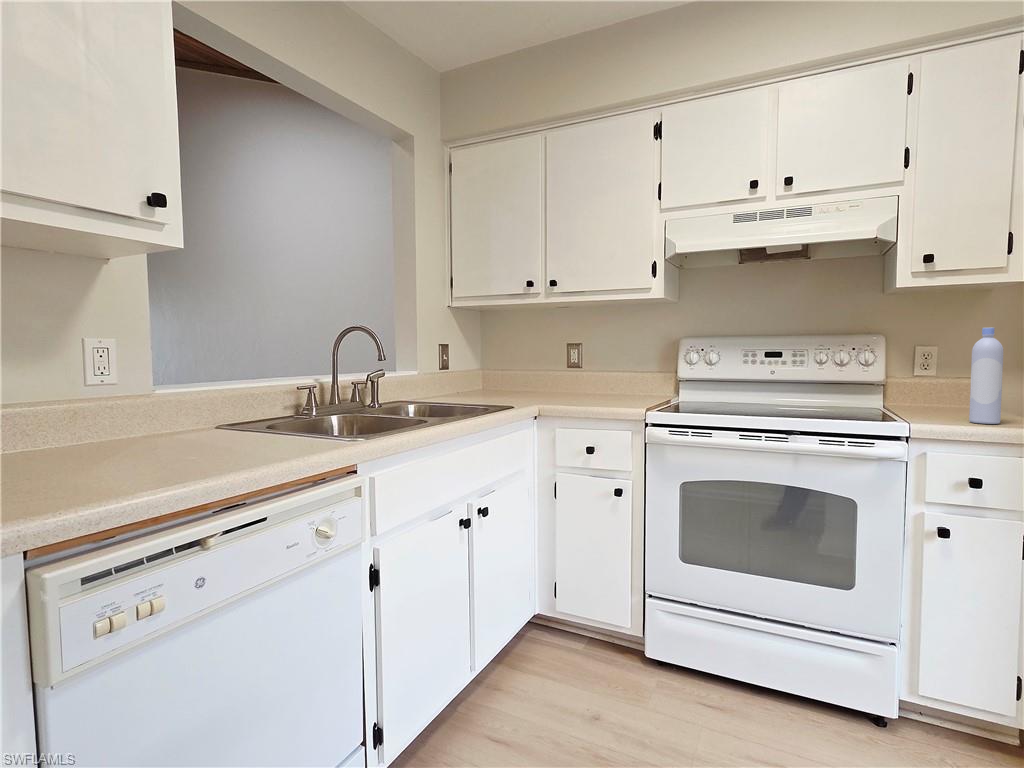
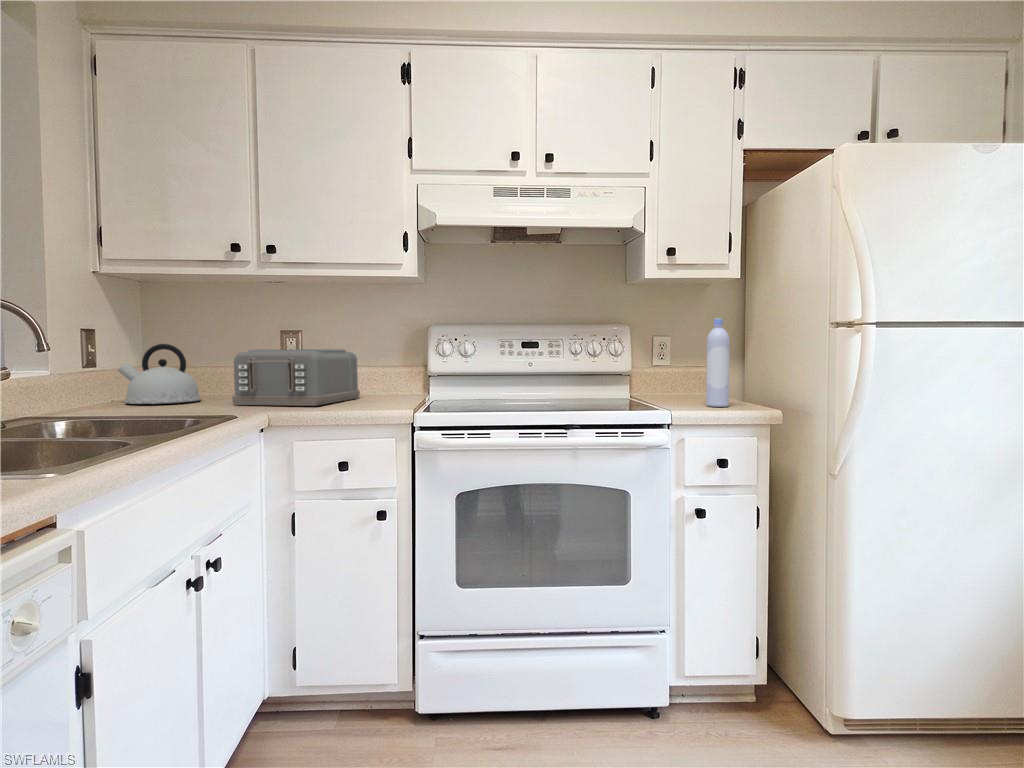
kettle: none [461,354,509,395] -> present [118,344,201,404]
toaster: none [526,358,620,402] -> present [232,349,360,406]

